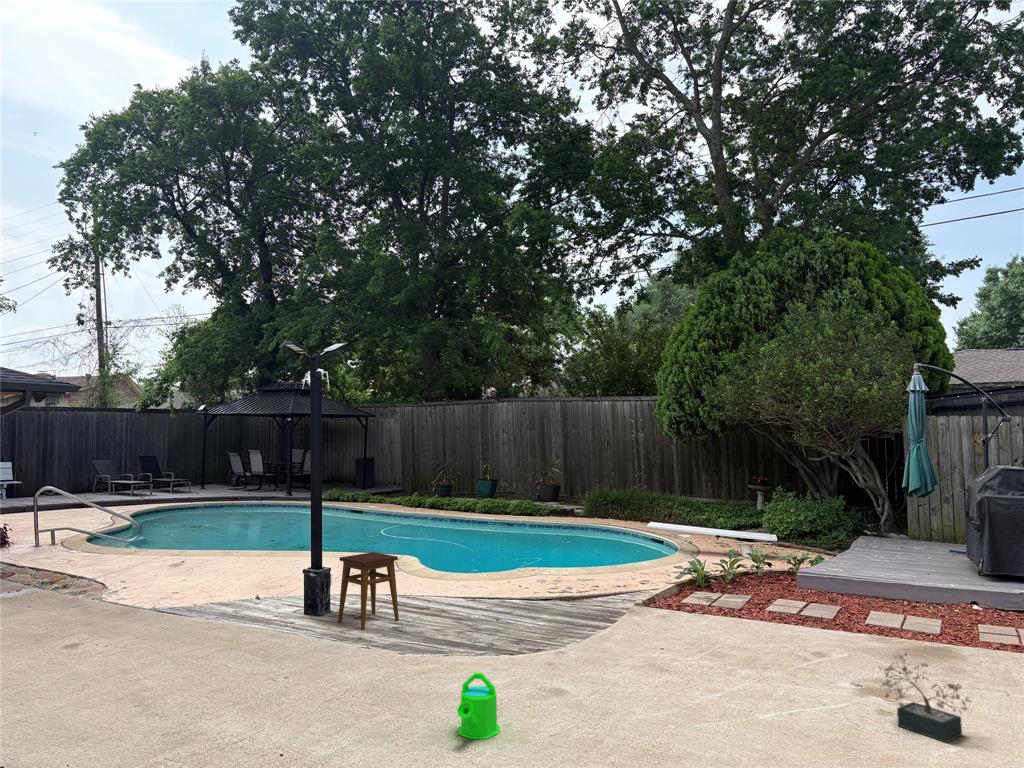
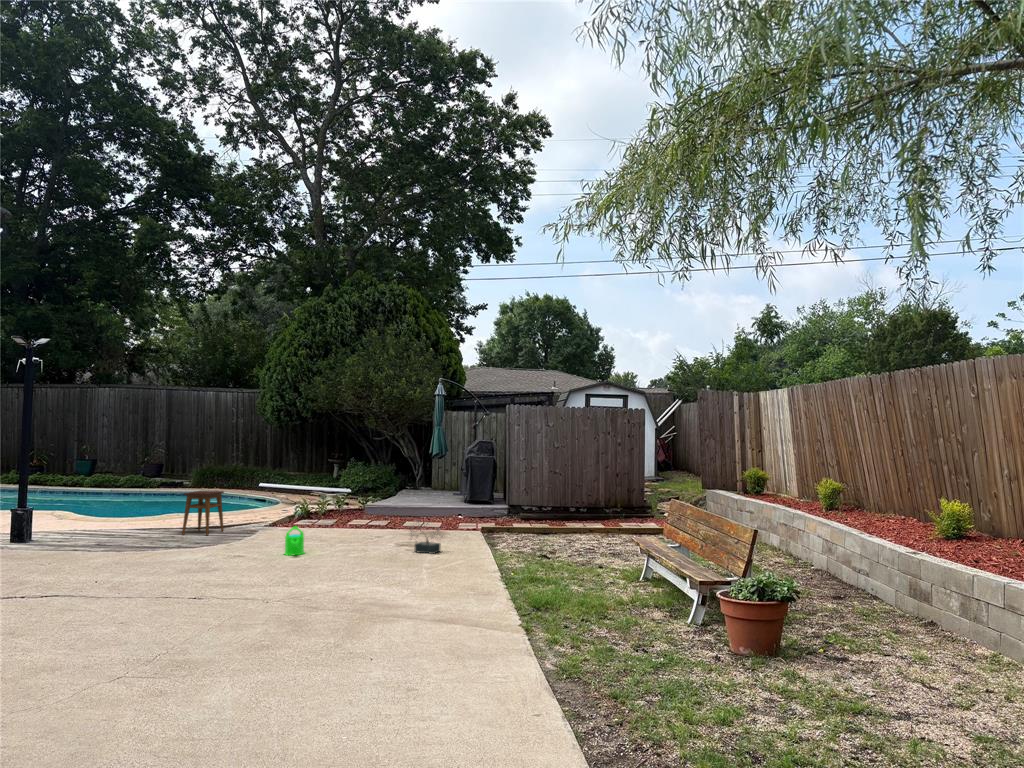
stool: present [338,552,399,630] -> present [182,491,224,535]
watering can: present [457,672,500,739] -> present [285,526,304,555]

